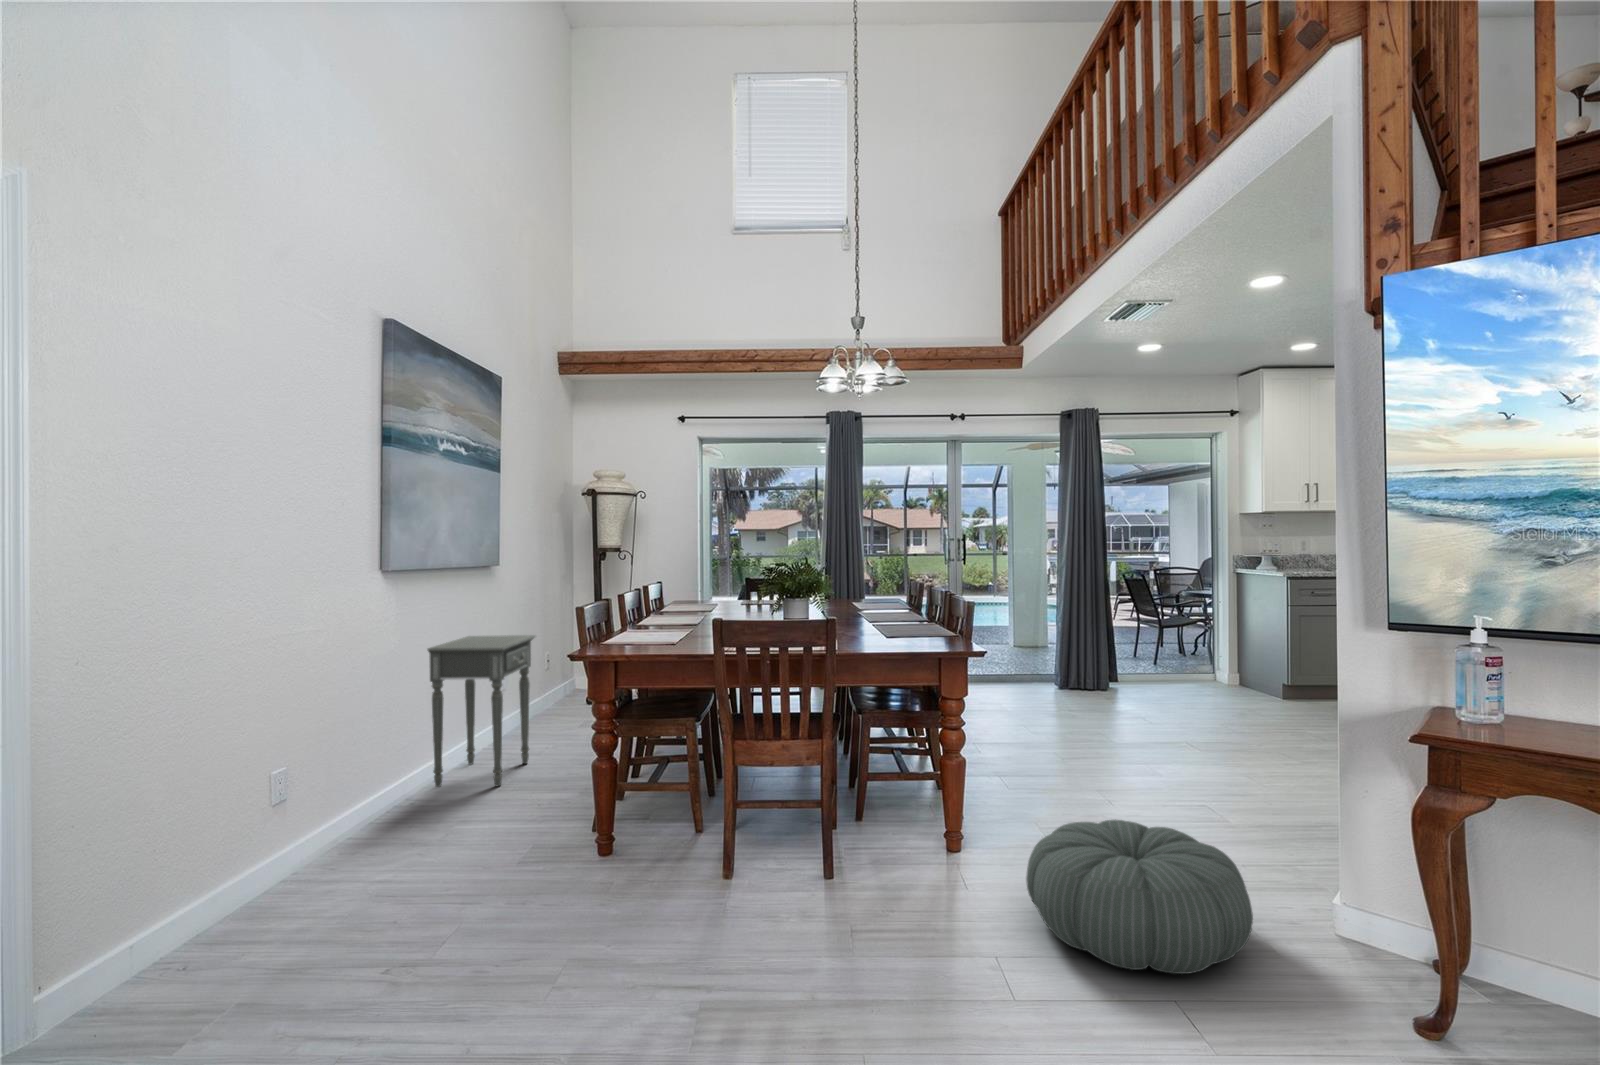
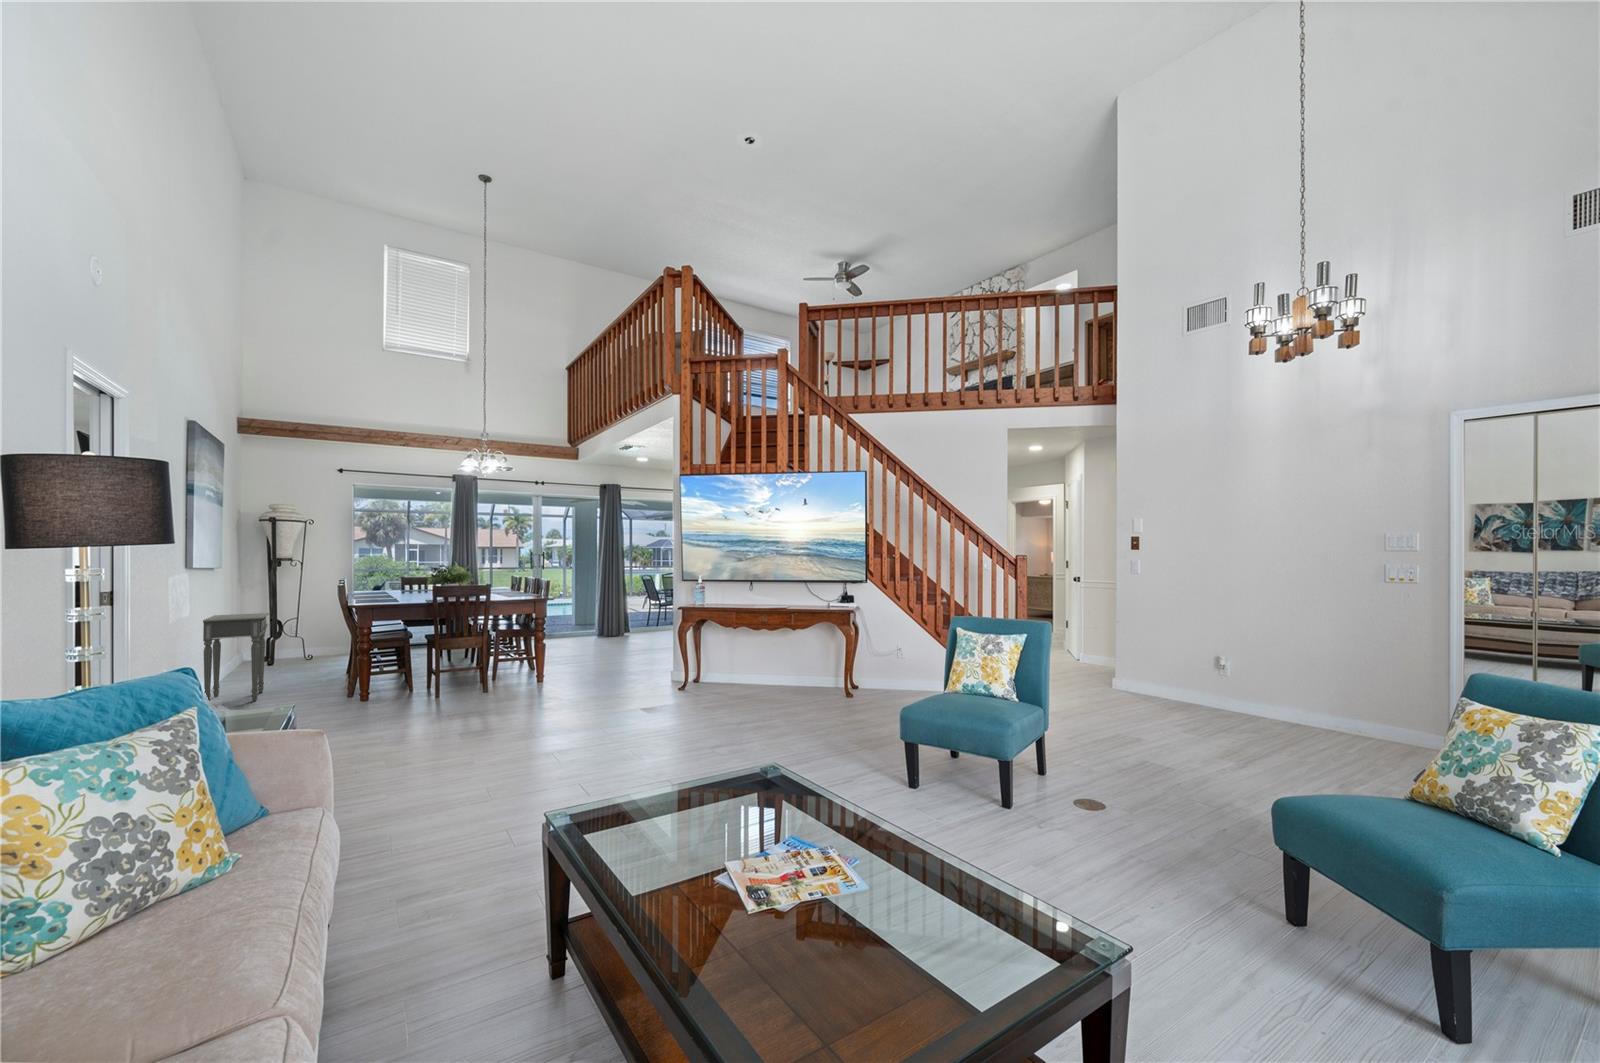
pouf: present [1026,819,1253,974] -> none [573,659,650,700]

